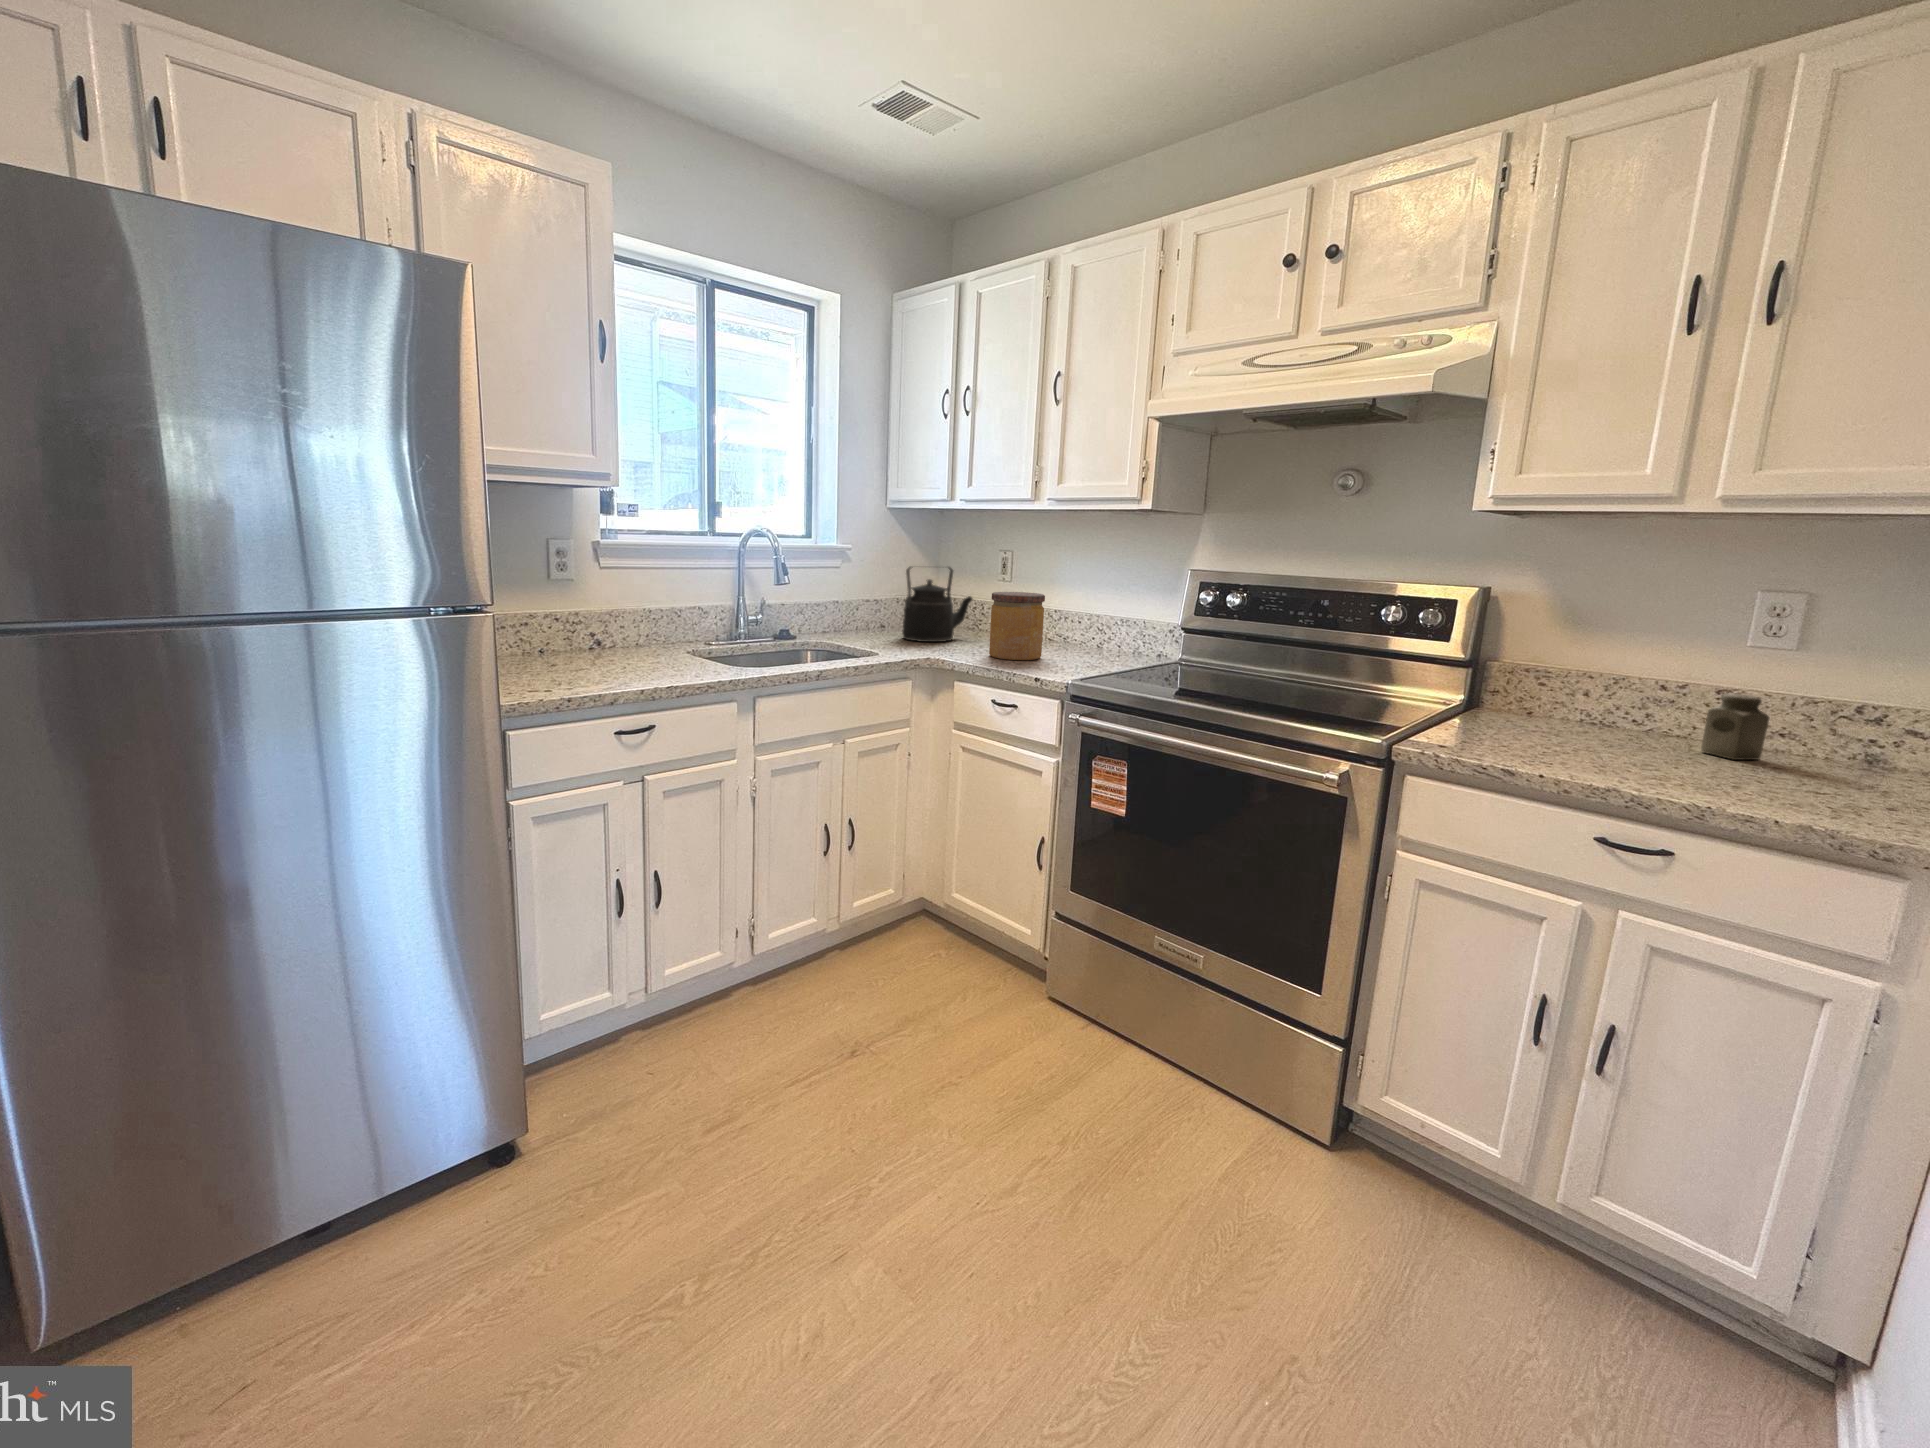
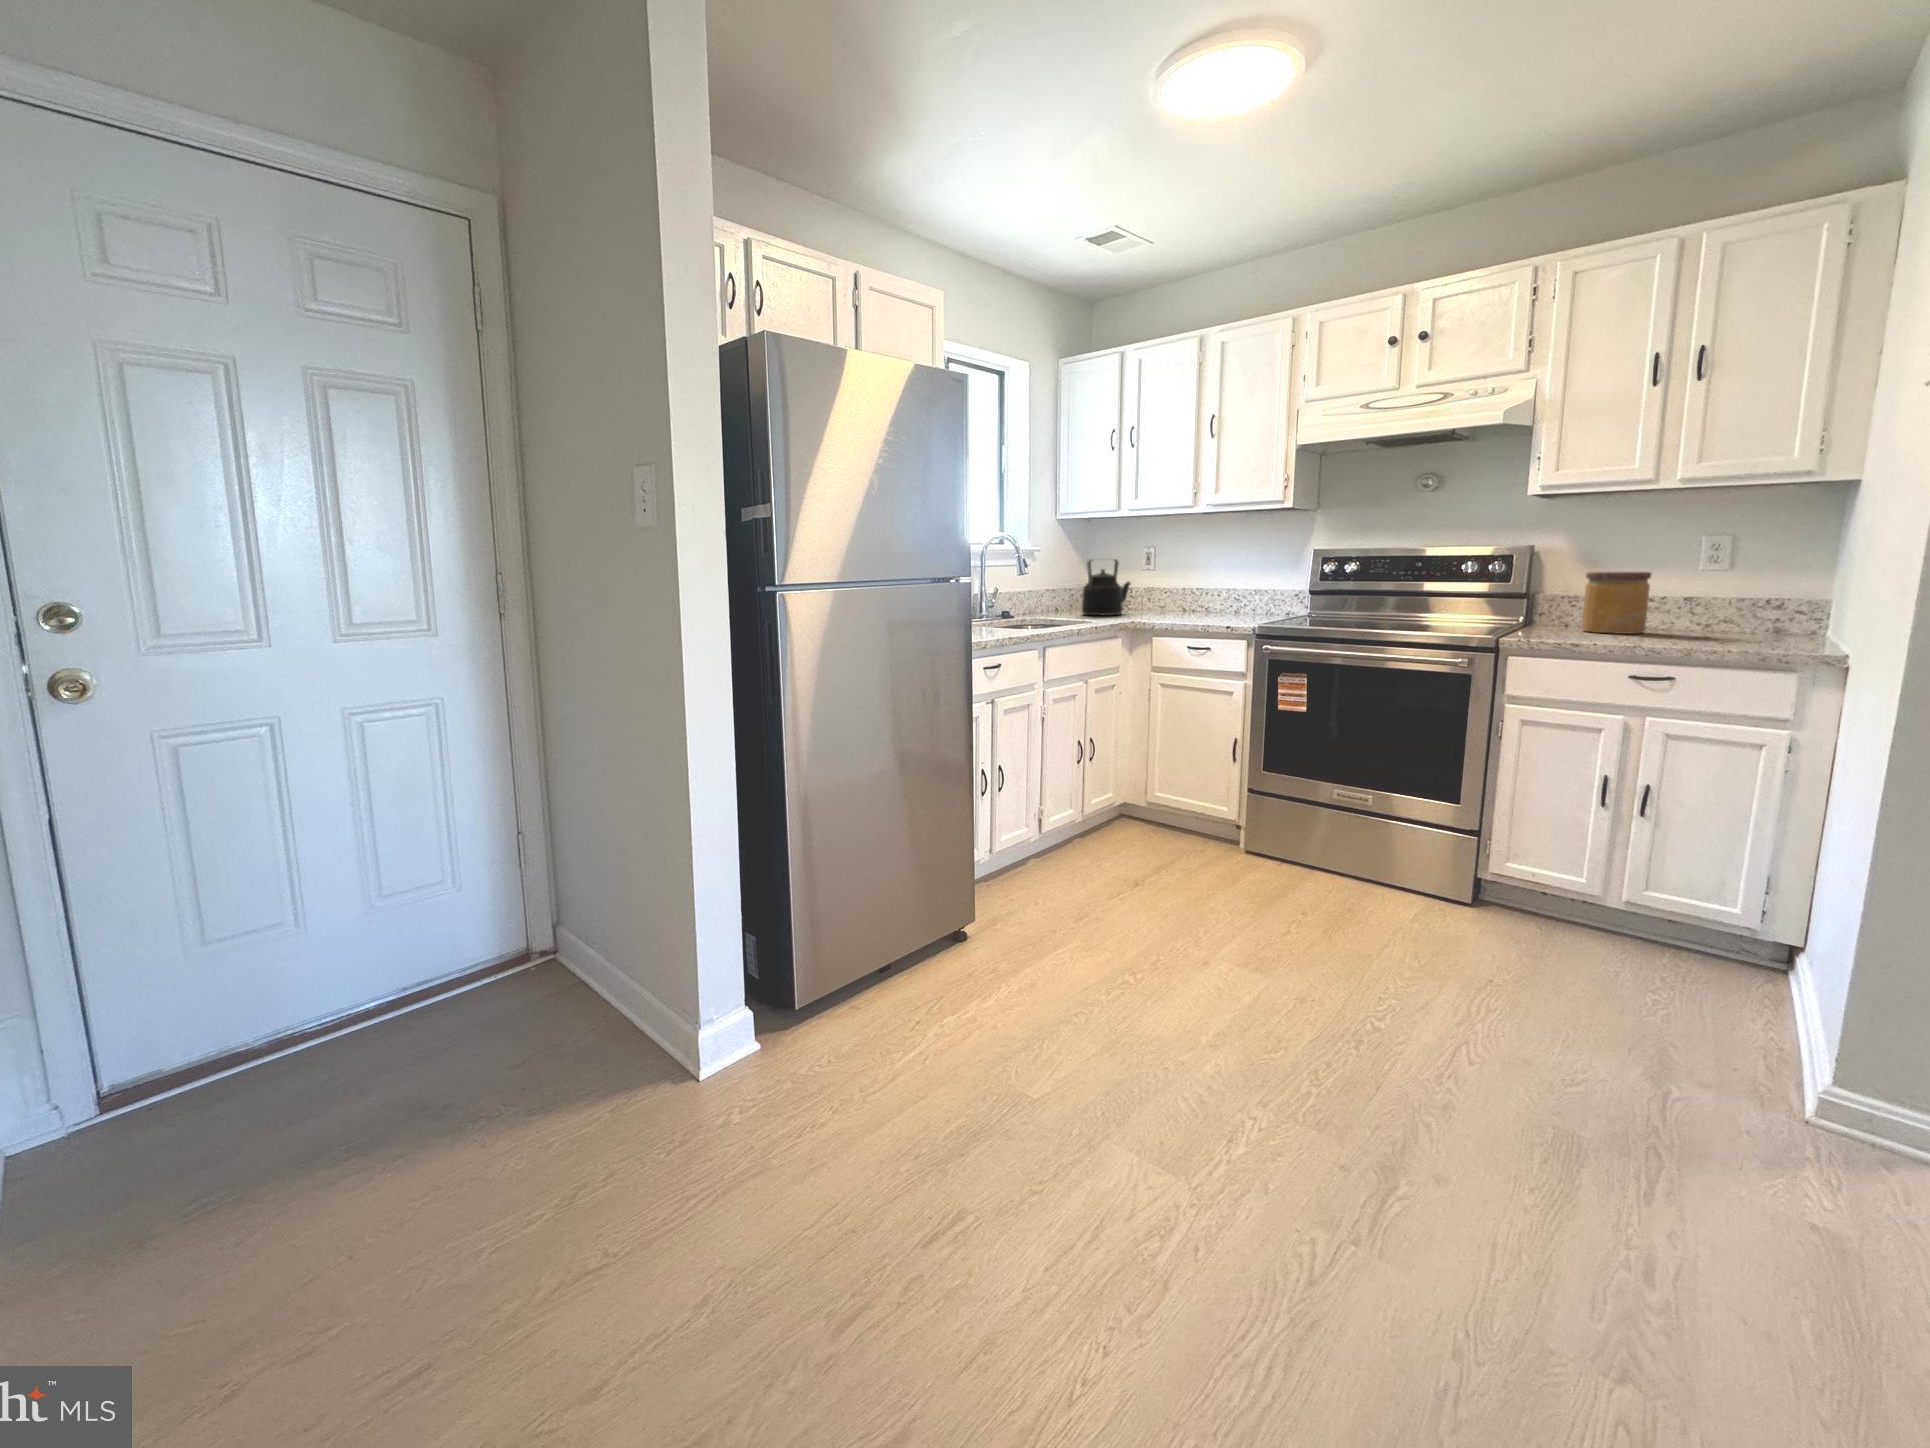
jar: present [989,592,1045,660] -> present [1582,572,1651,634]
salt shaker: present [1701,693,1769,760] -> none [1679,597,1716,635]

